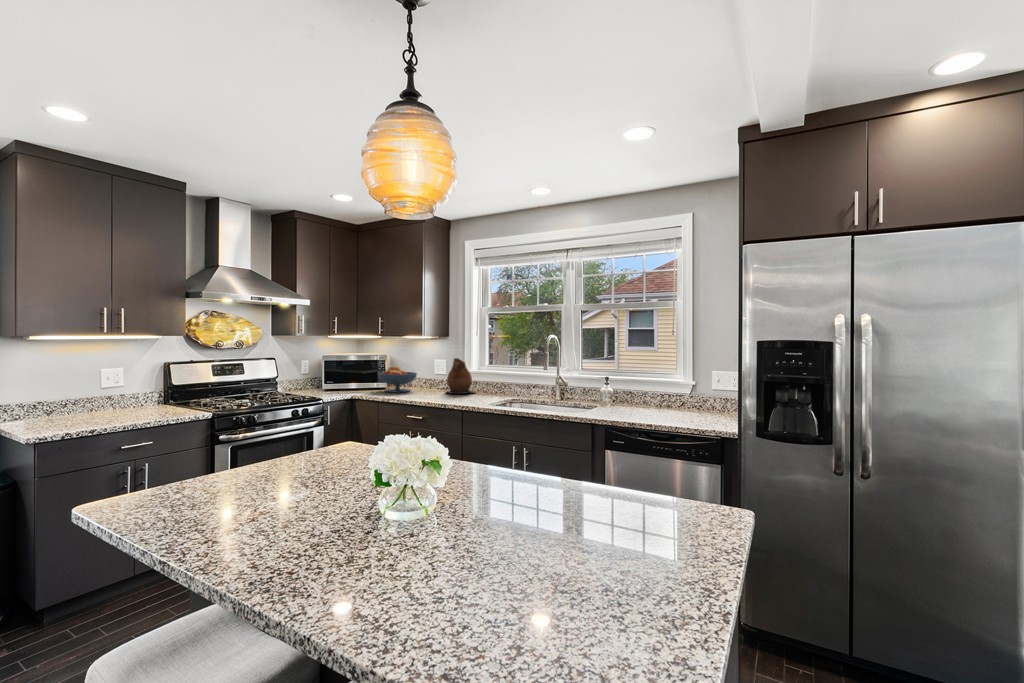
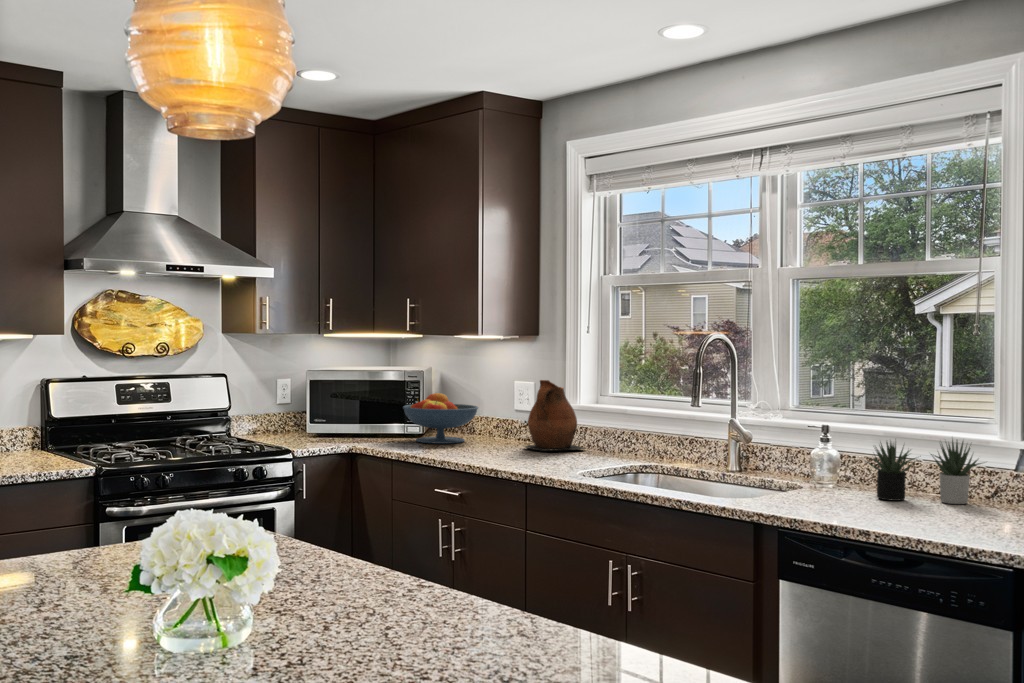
succulent plant: none [633,379,691,411] -> present [867,440,982,504]

